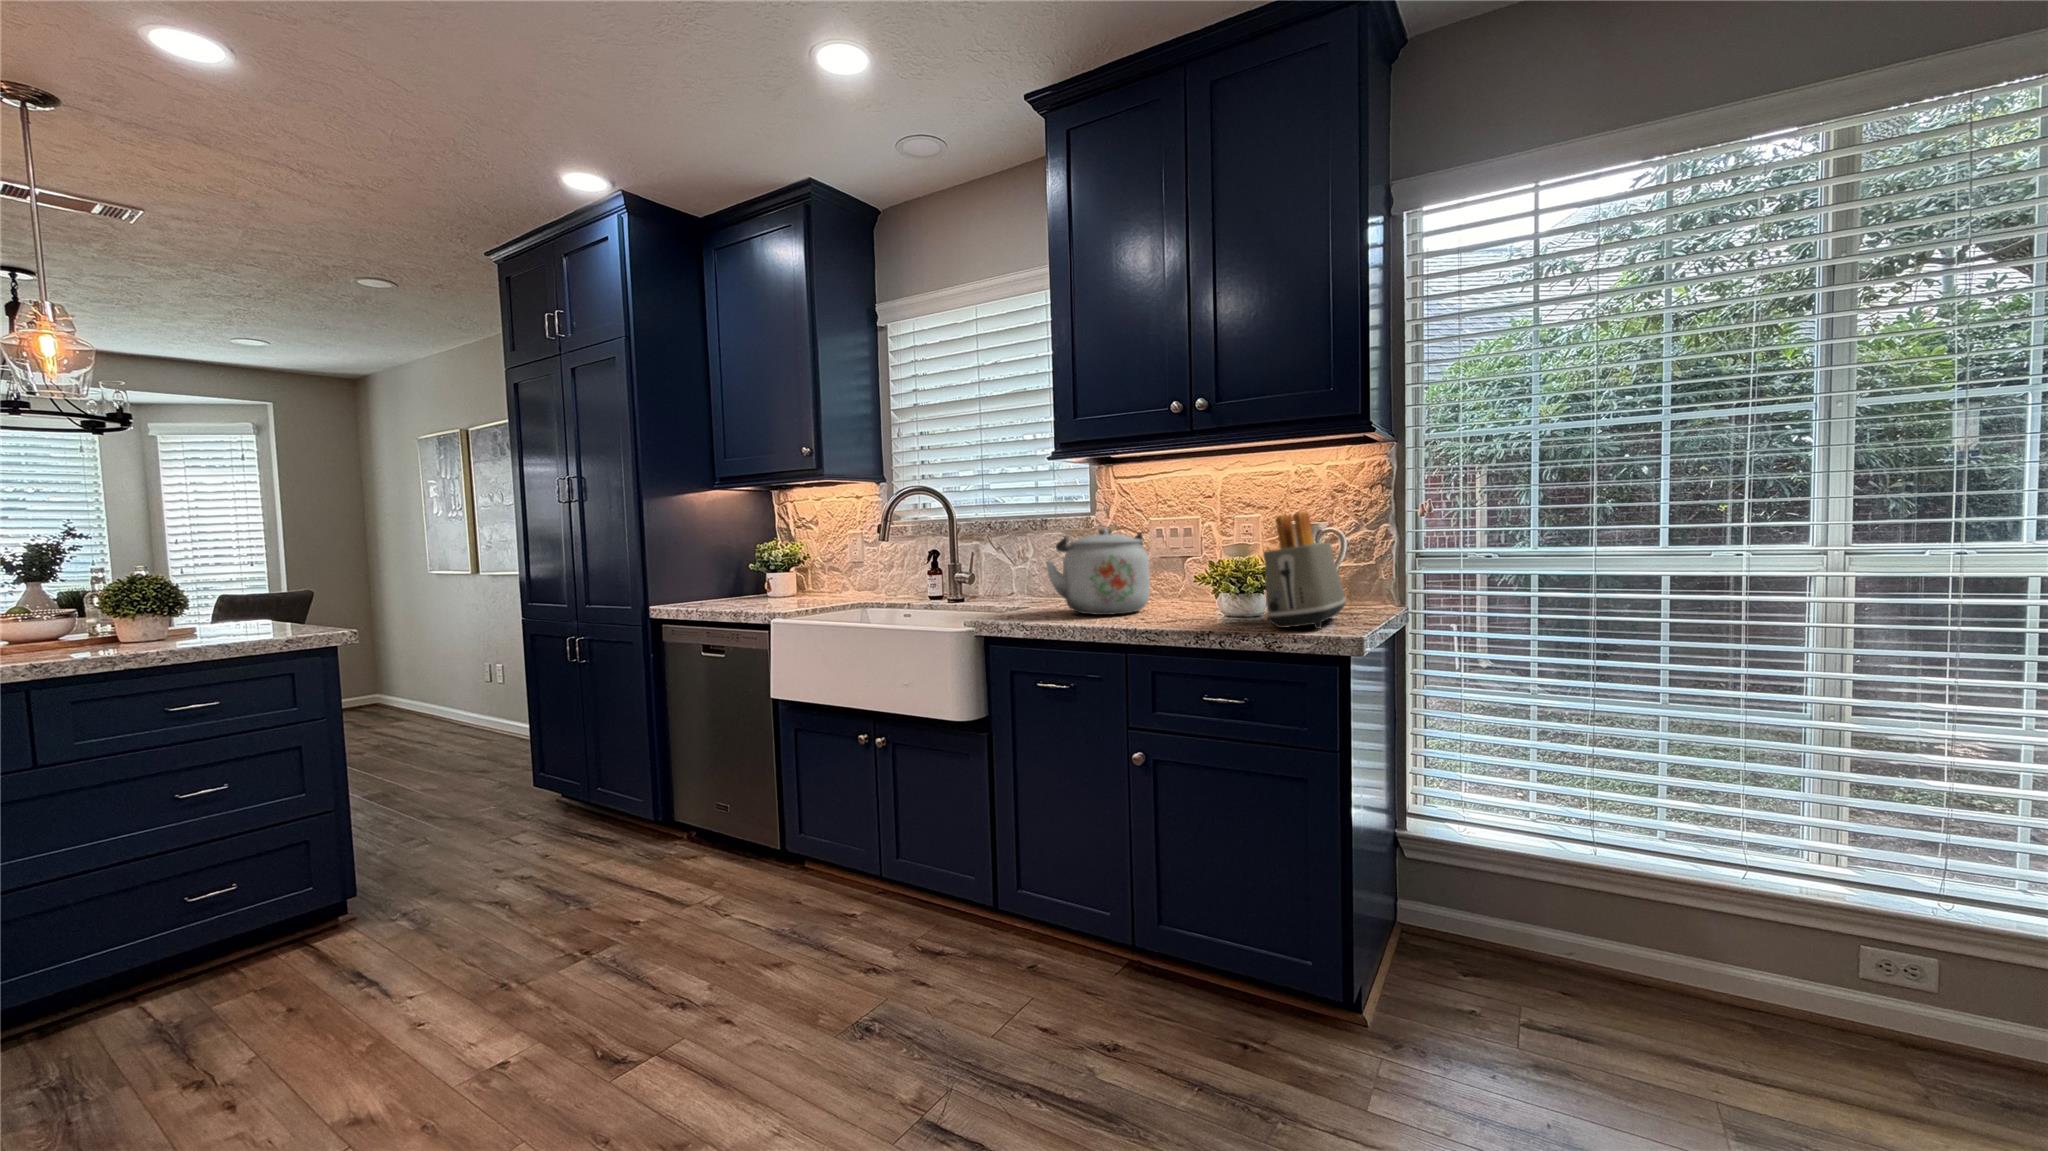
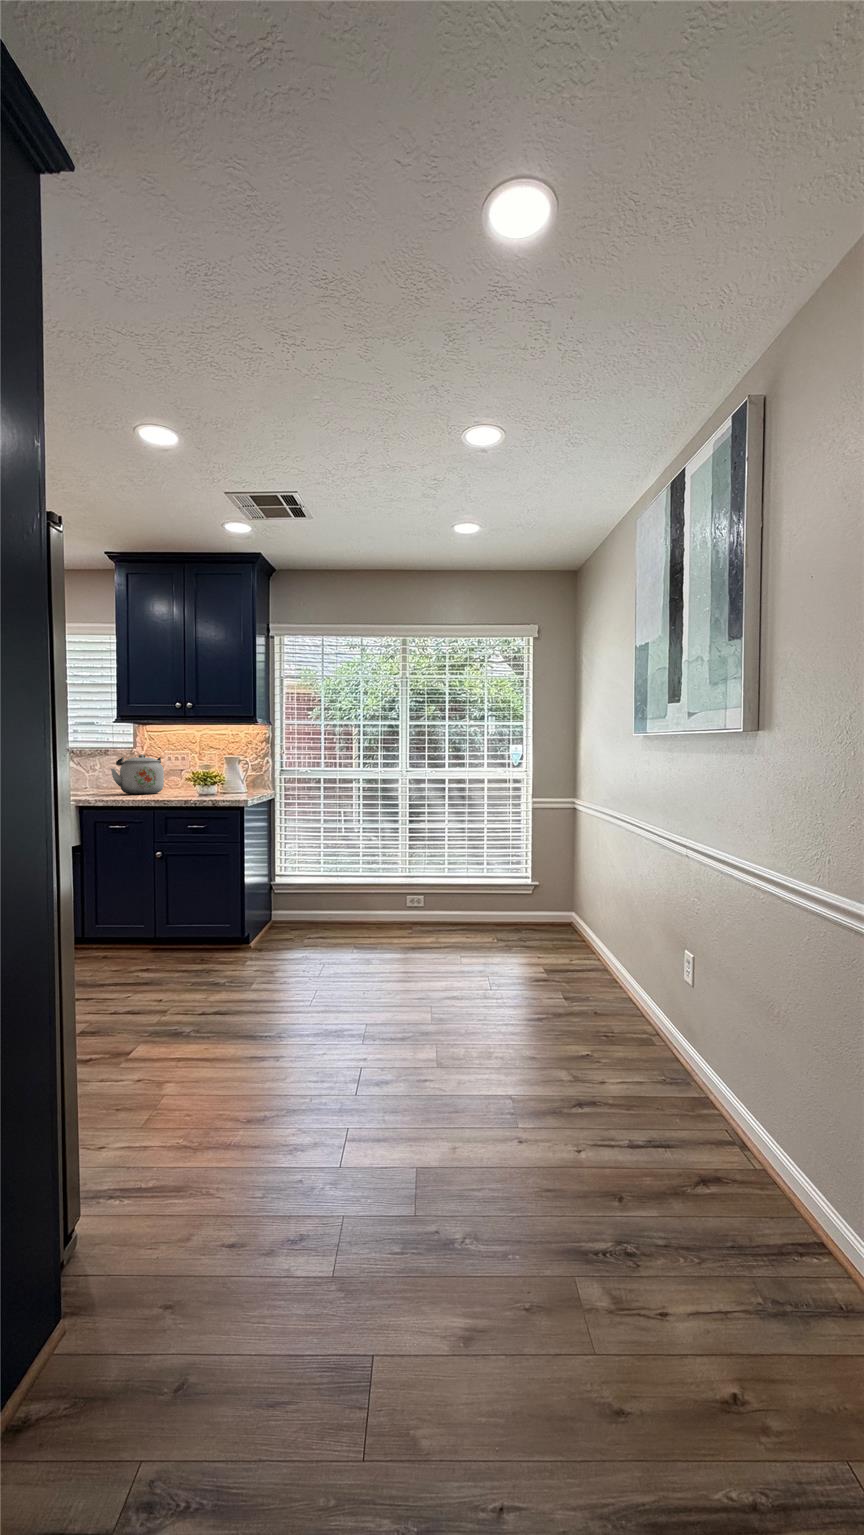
toaster: present [1263,512,1346,629] -> none [210,750,246,795]

